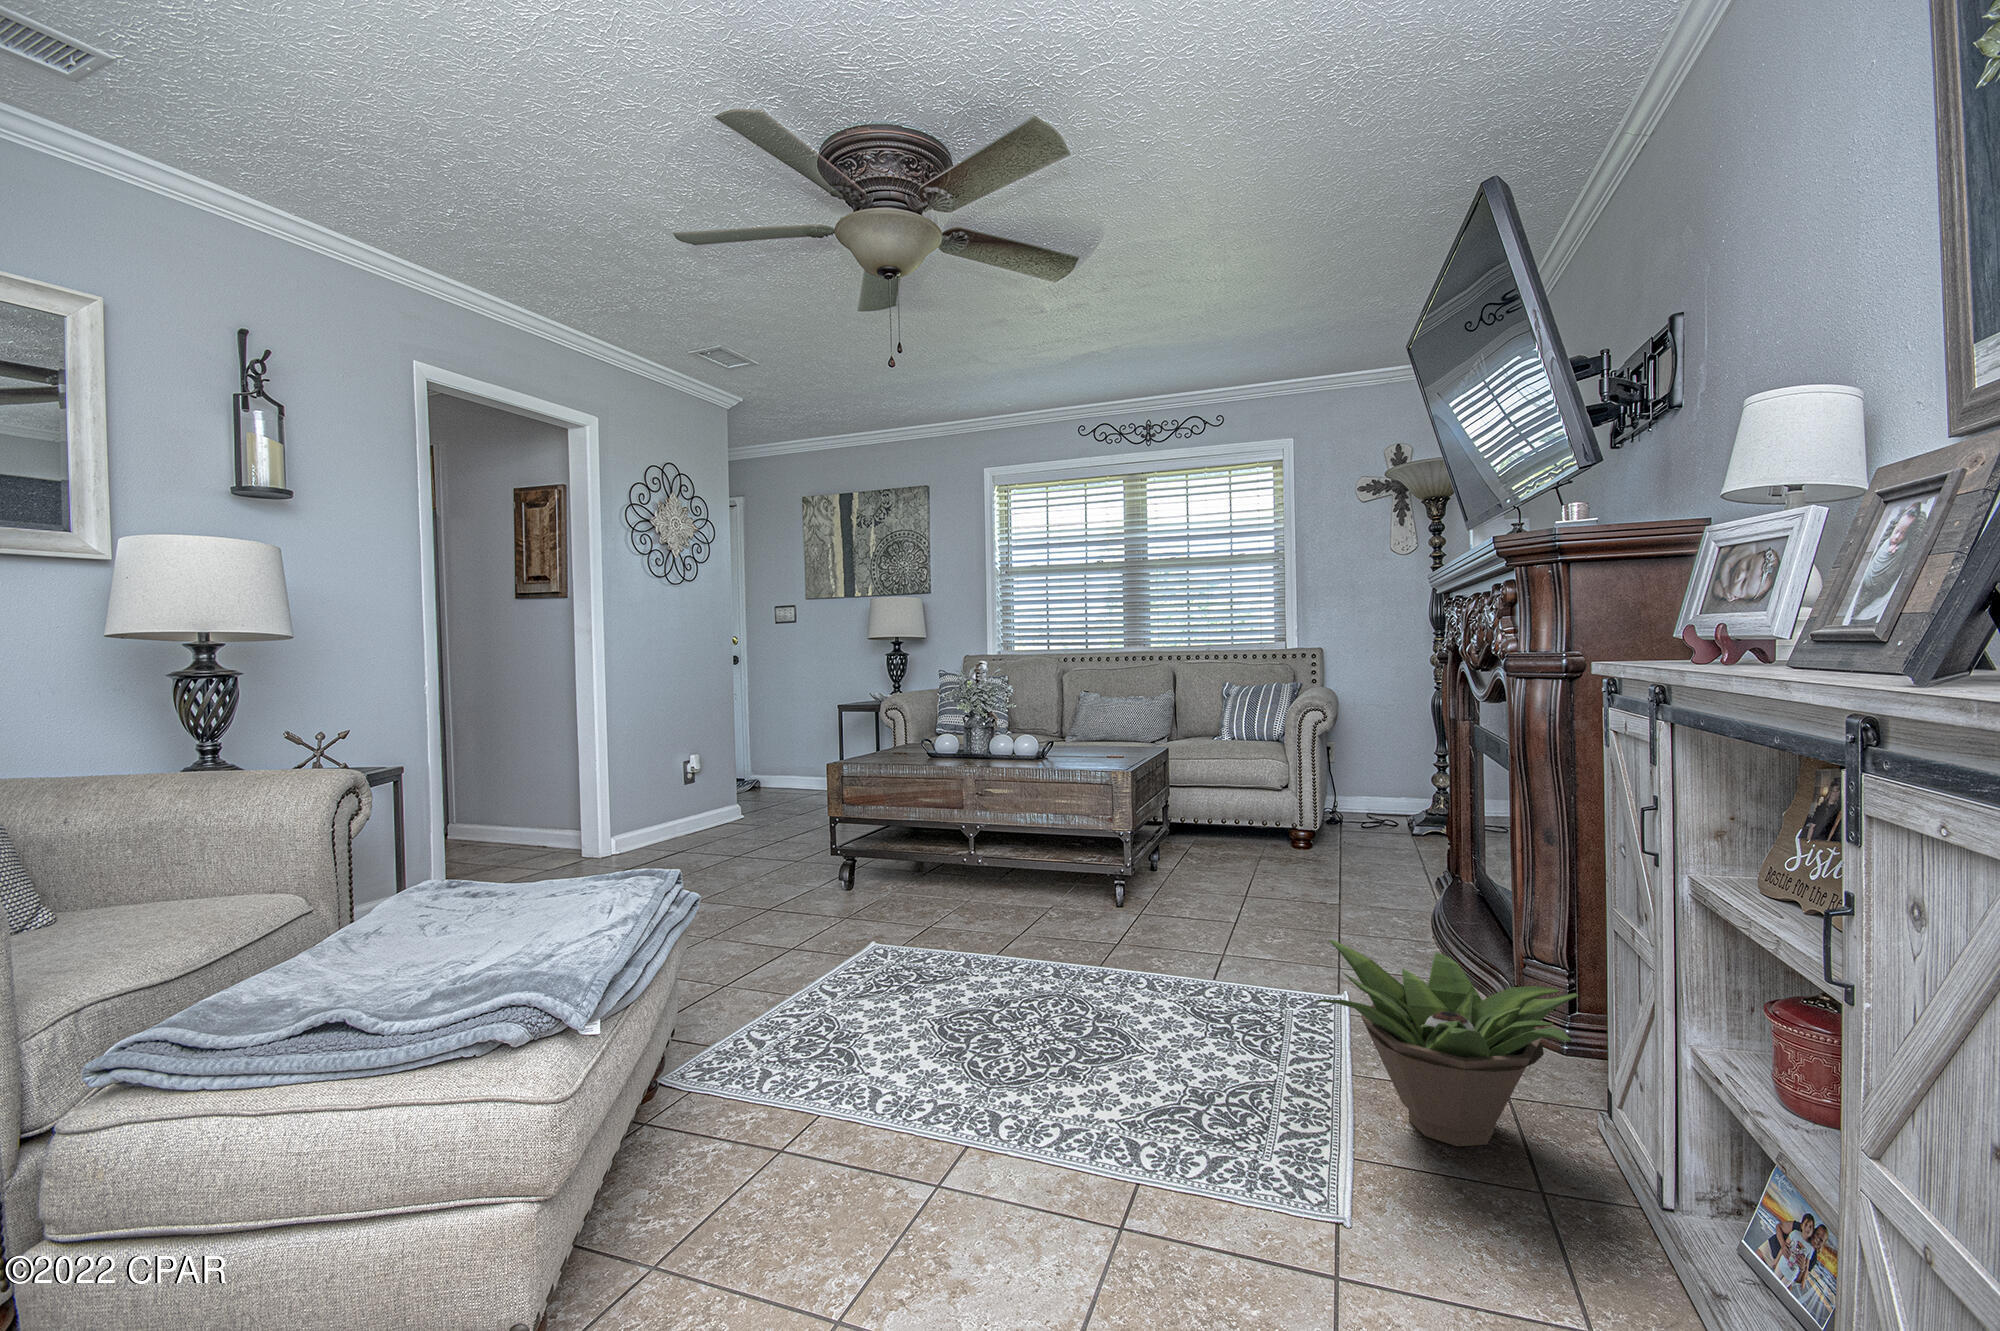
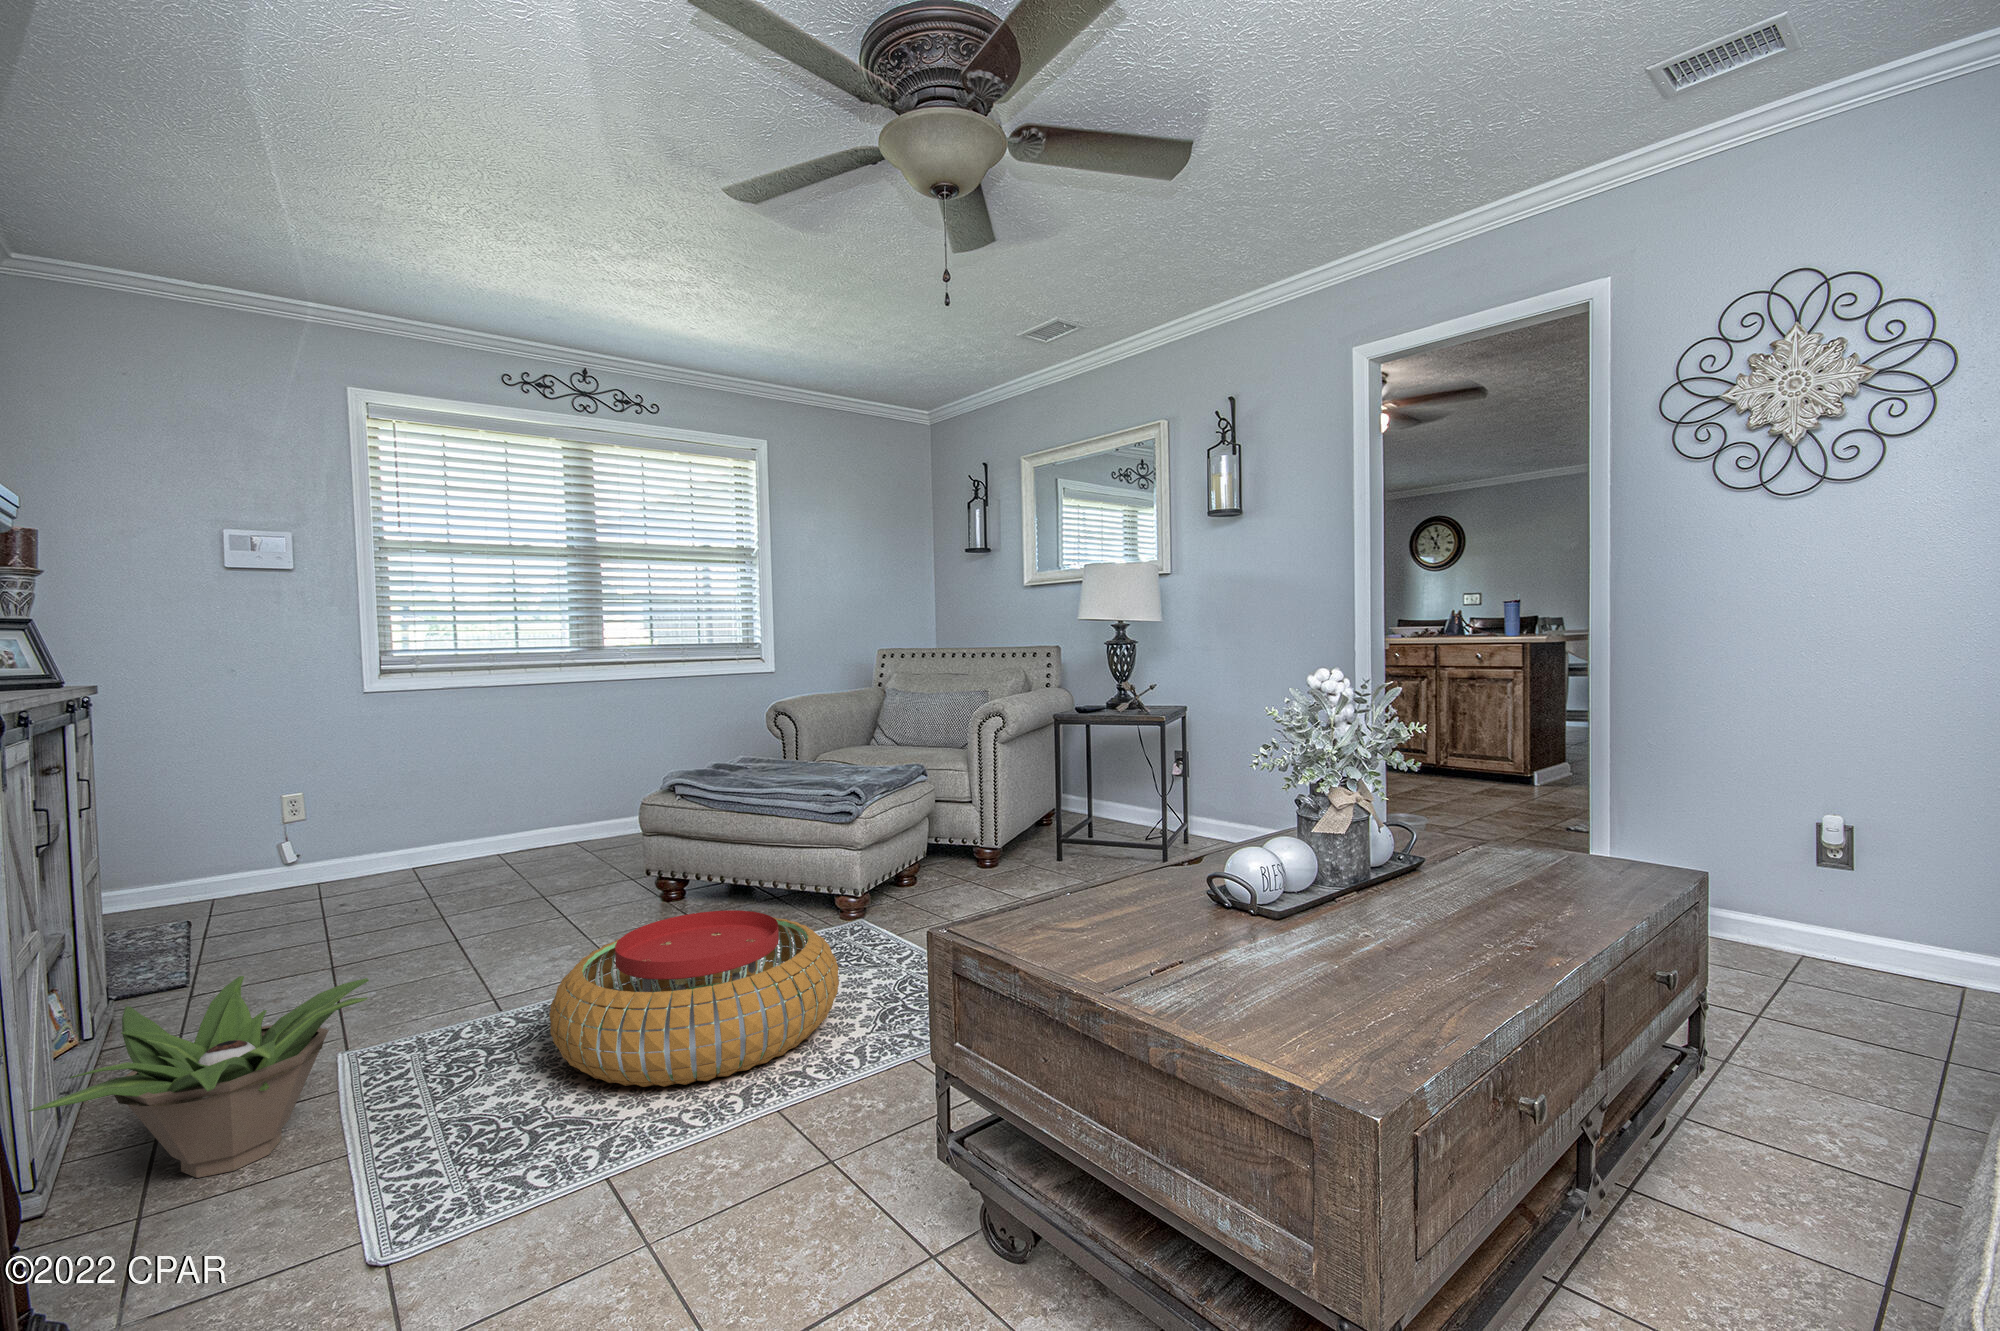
pouf: none [887,913,1174,1097] -> present [549,910,839,1087]

